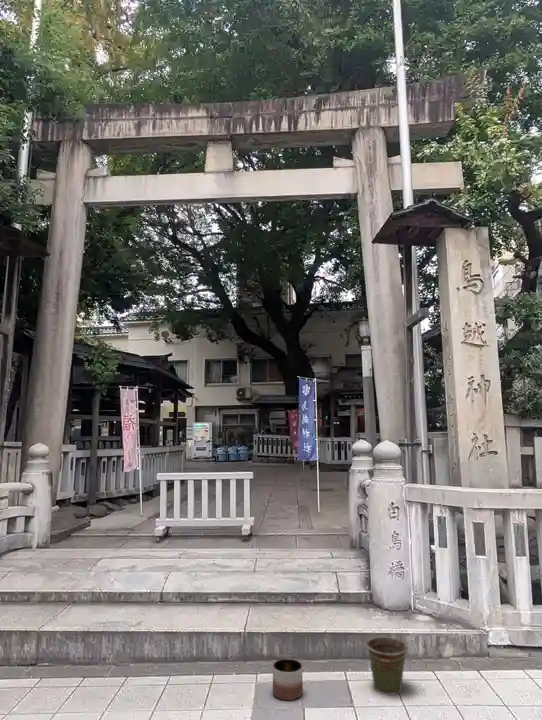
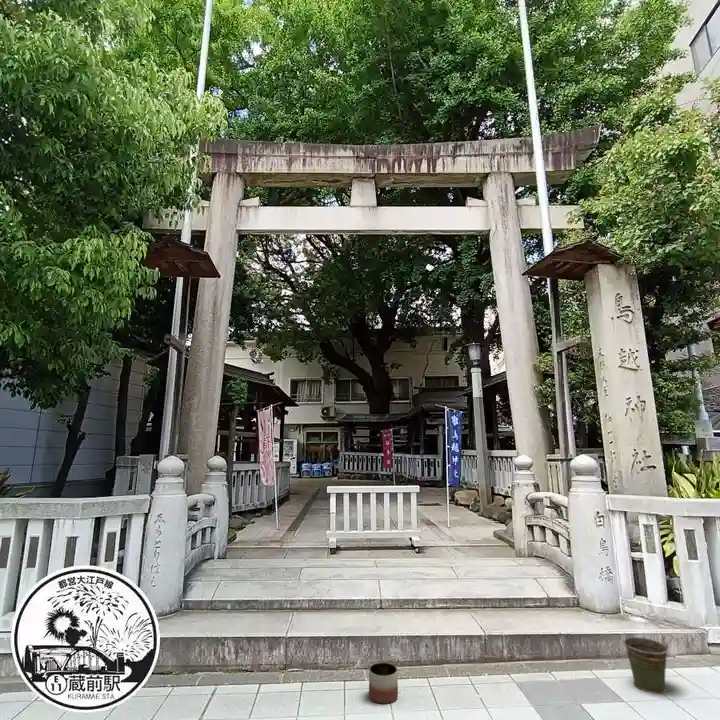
planter: present [273,659,303,700] -> present [369,662,398,704]

